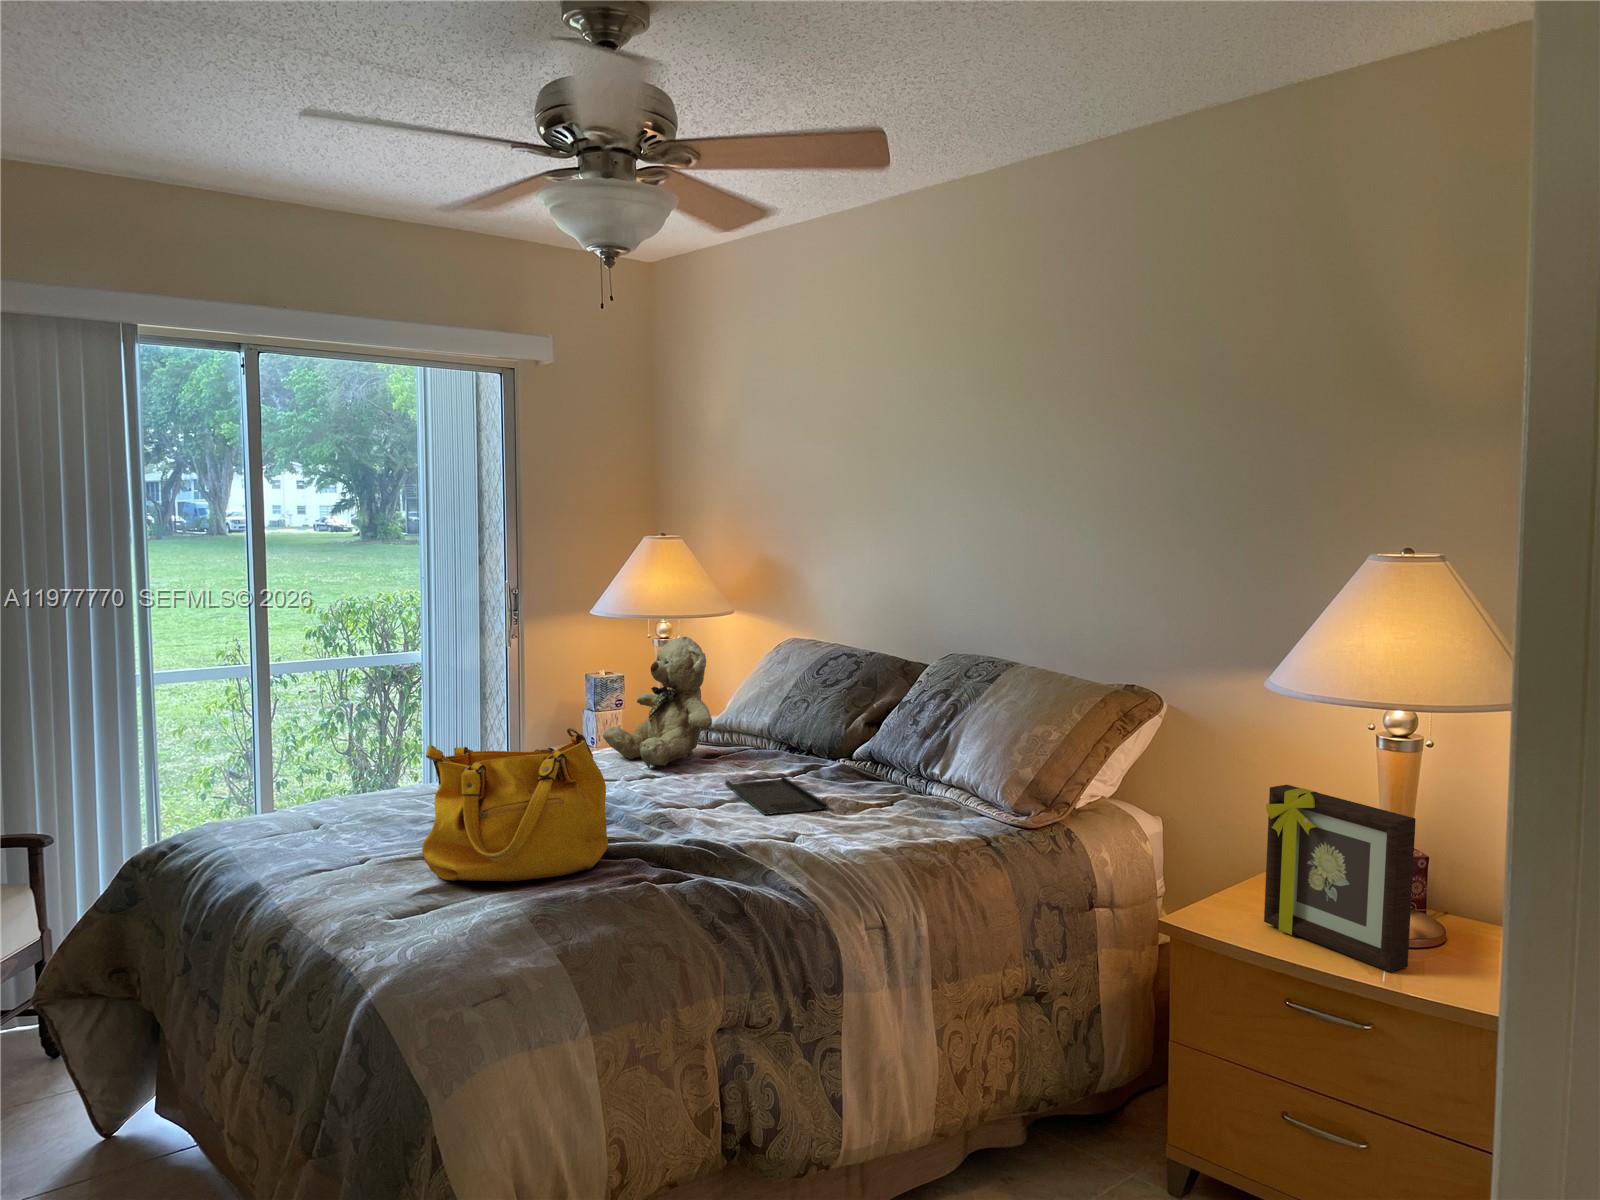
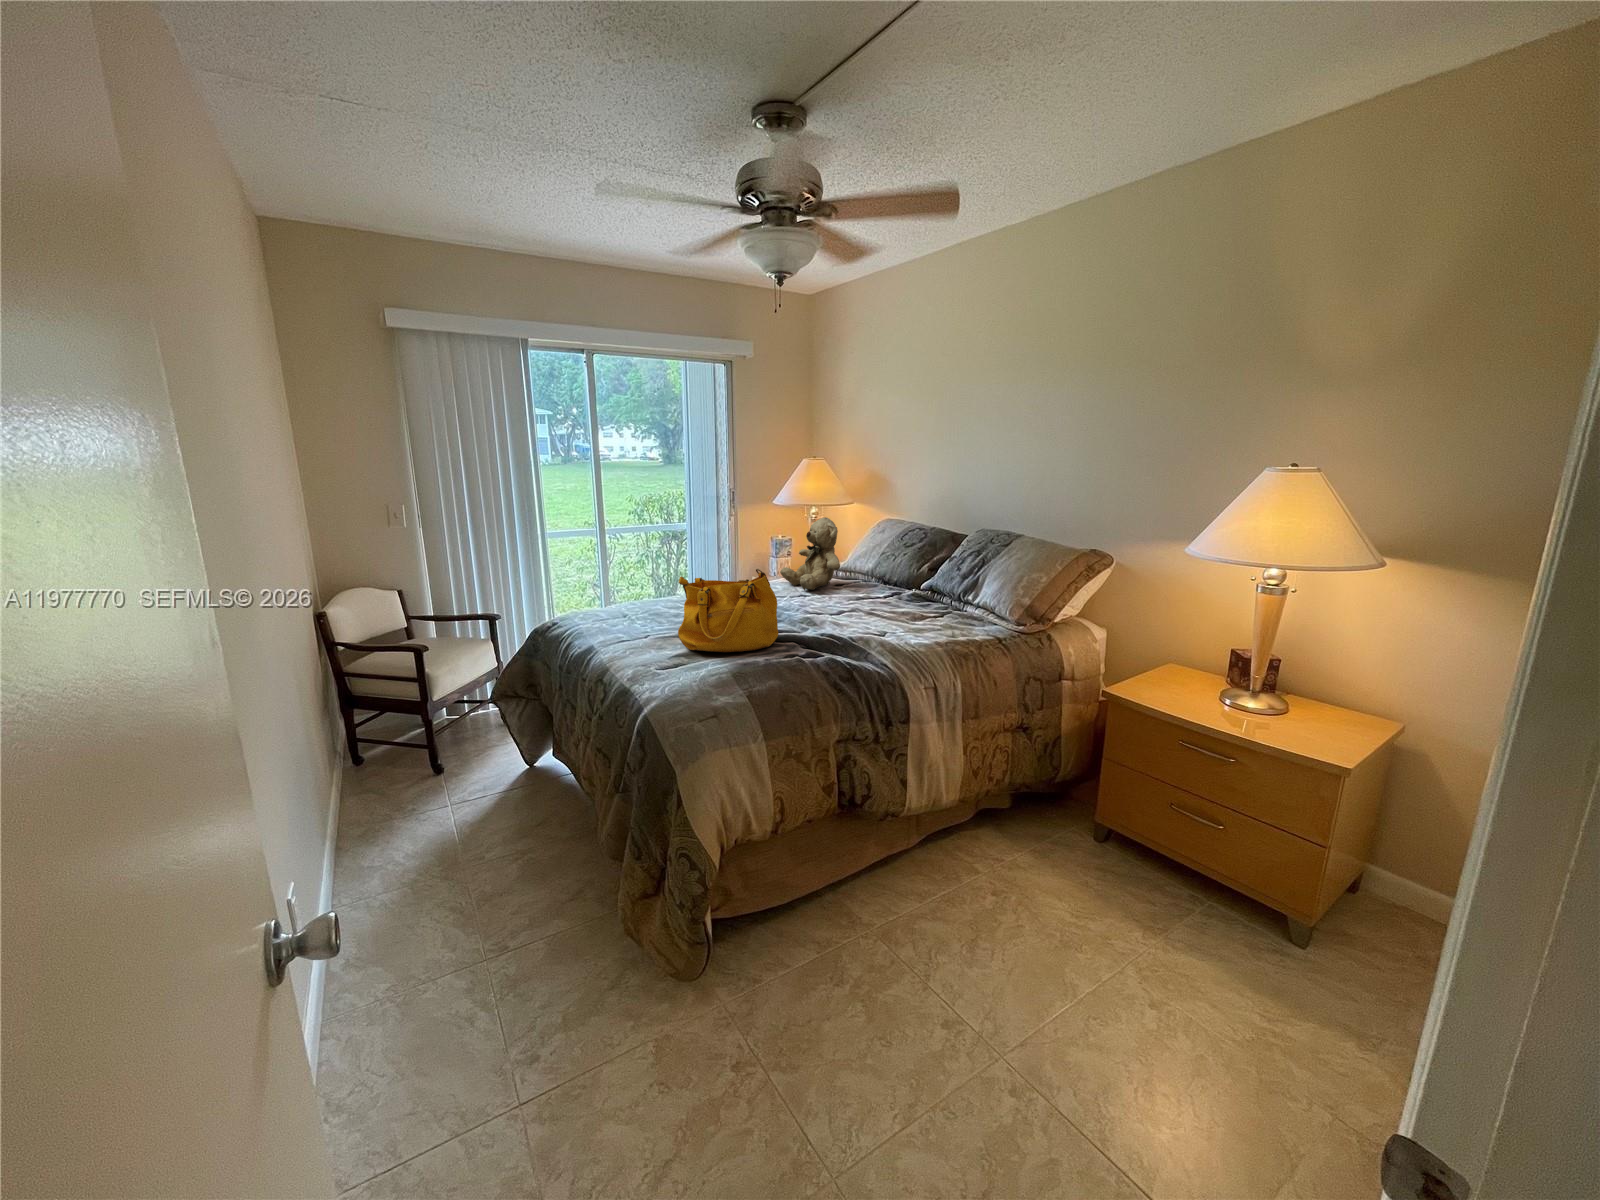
tray: present [725,776,828,815] -> none [847,597,904,620]
picture frame: present [1264,785,1416,972] -> none [1169,615,1282,732]

